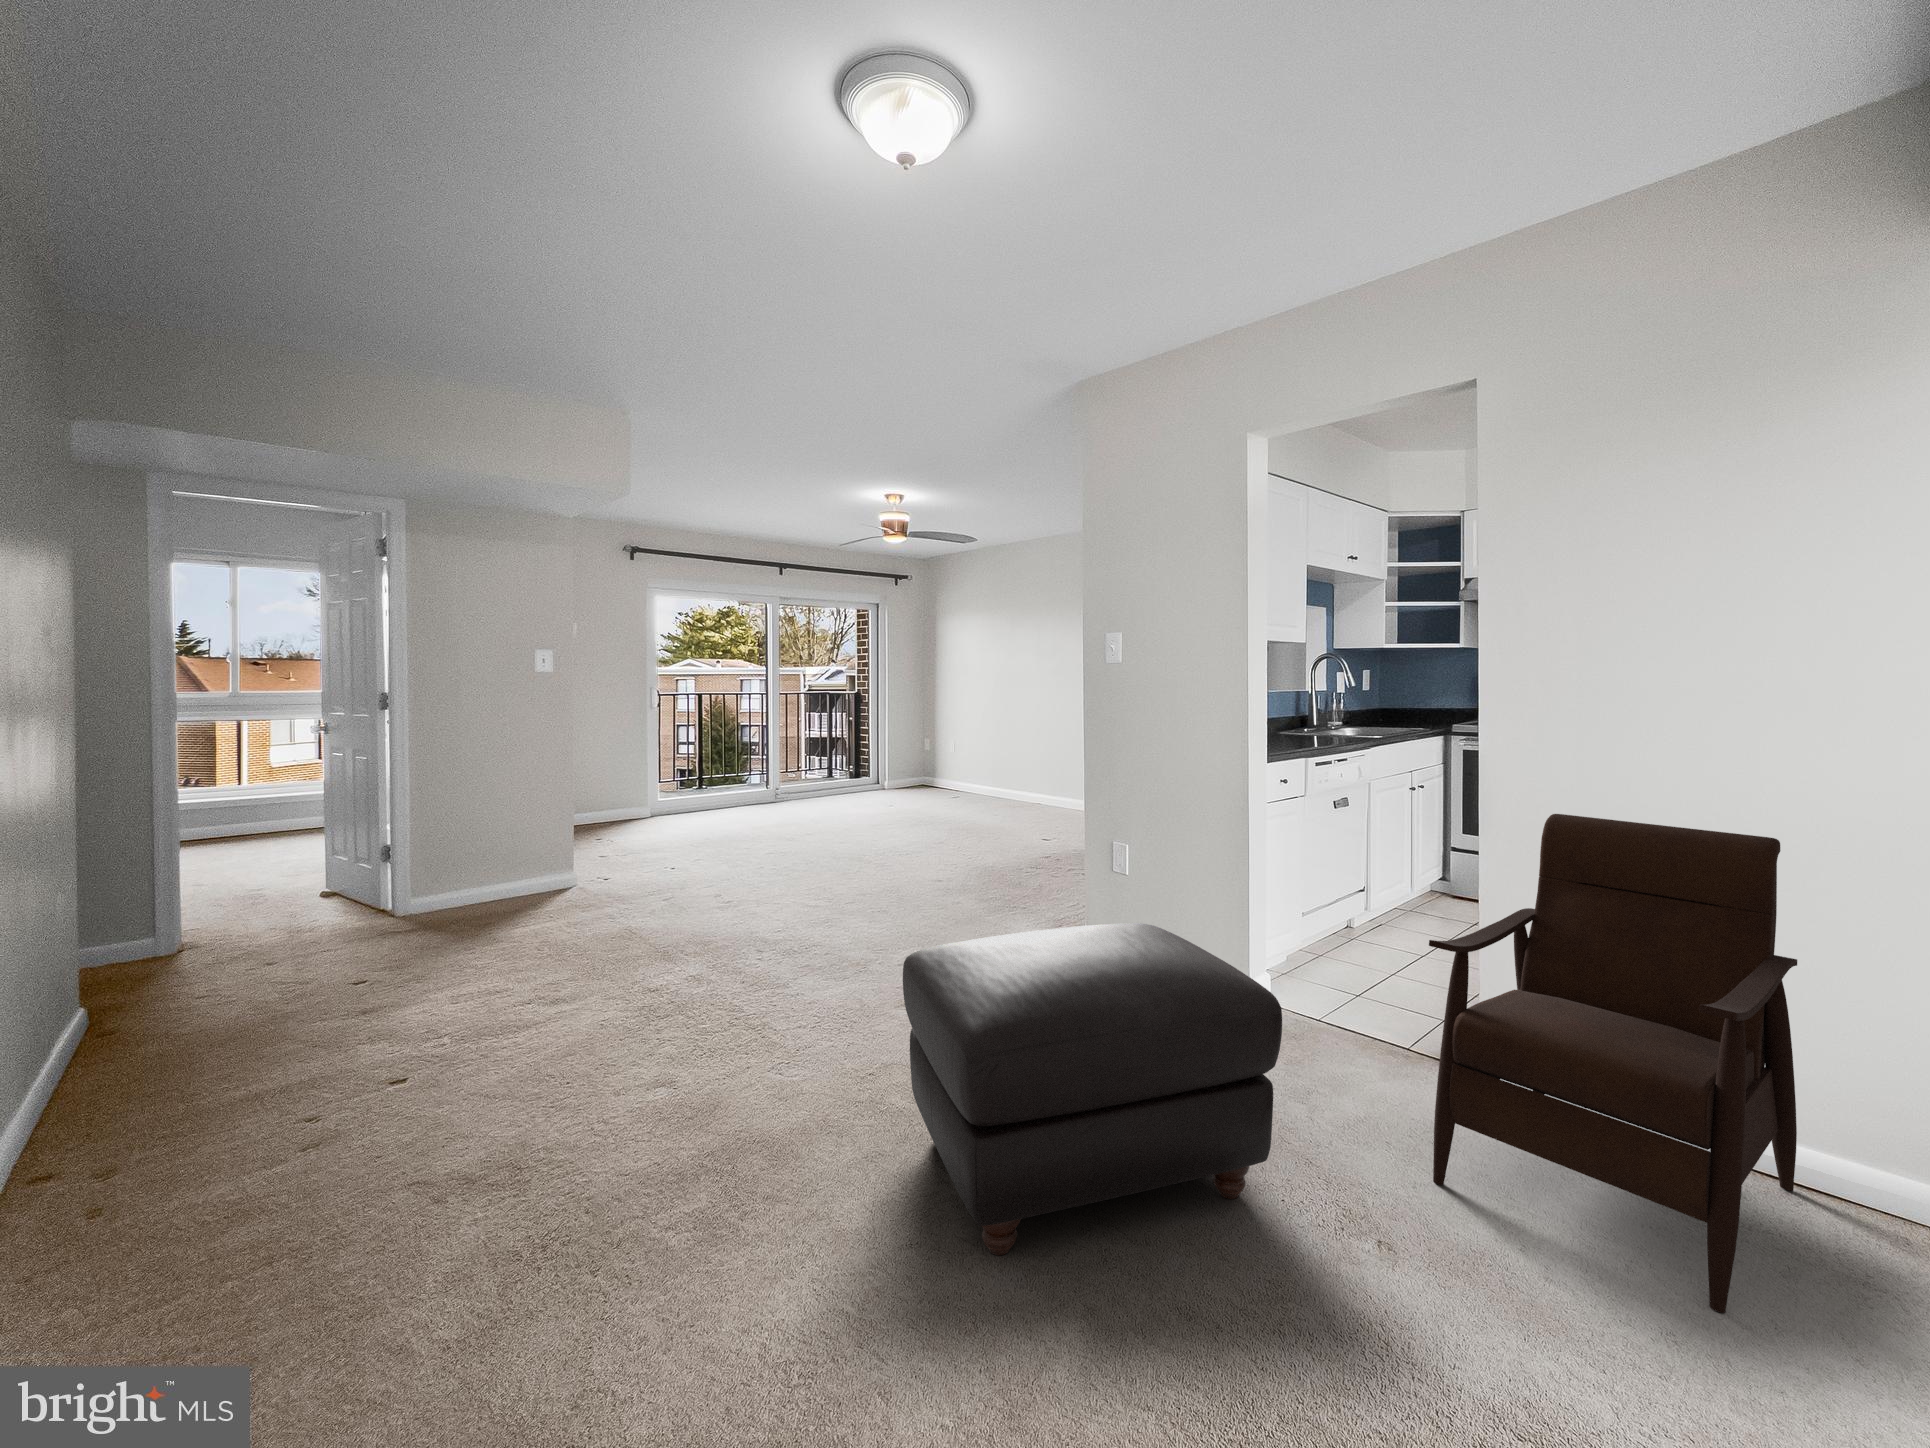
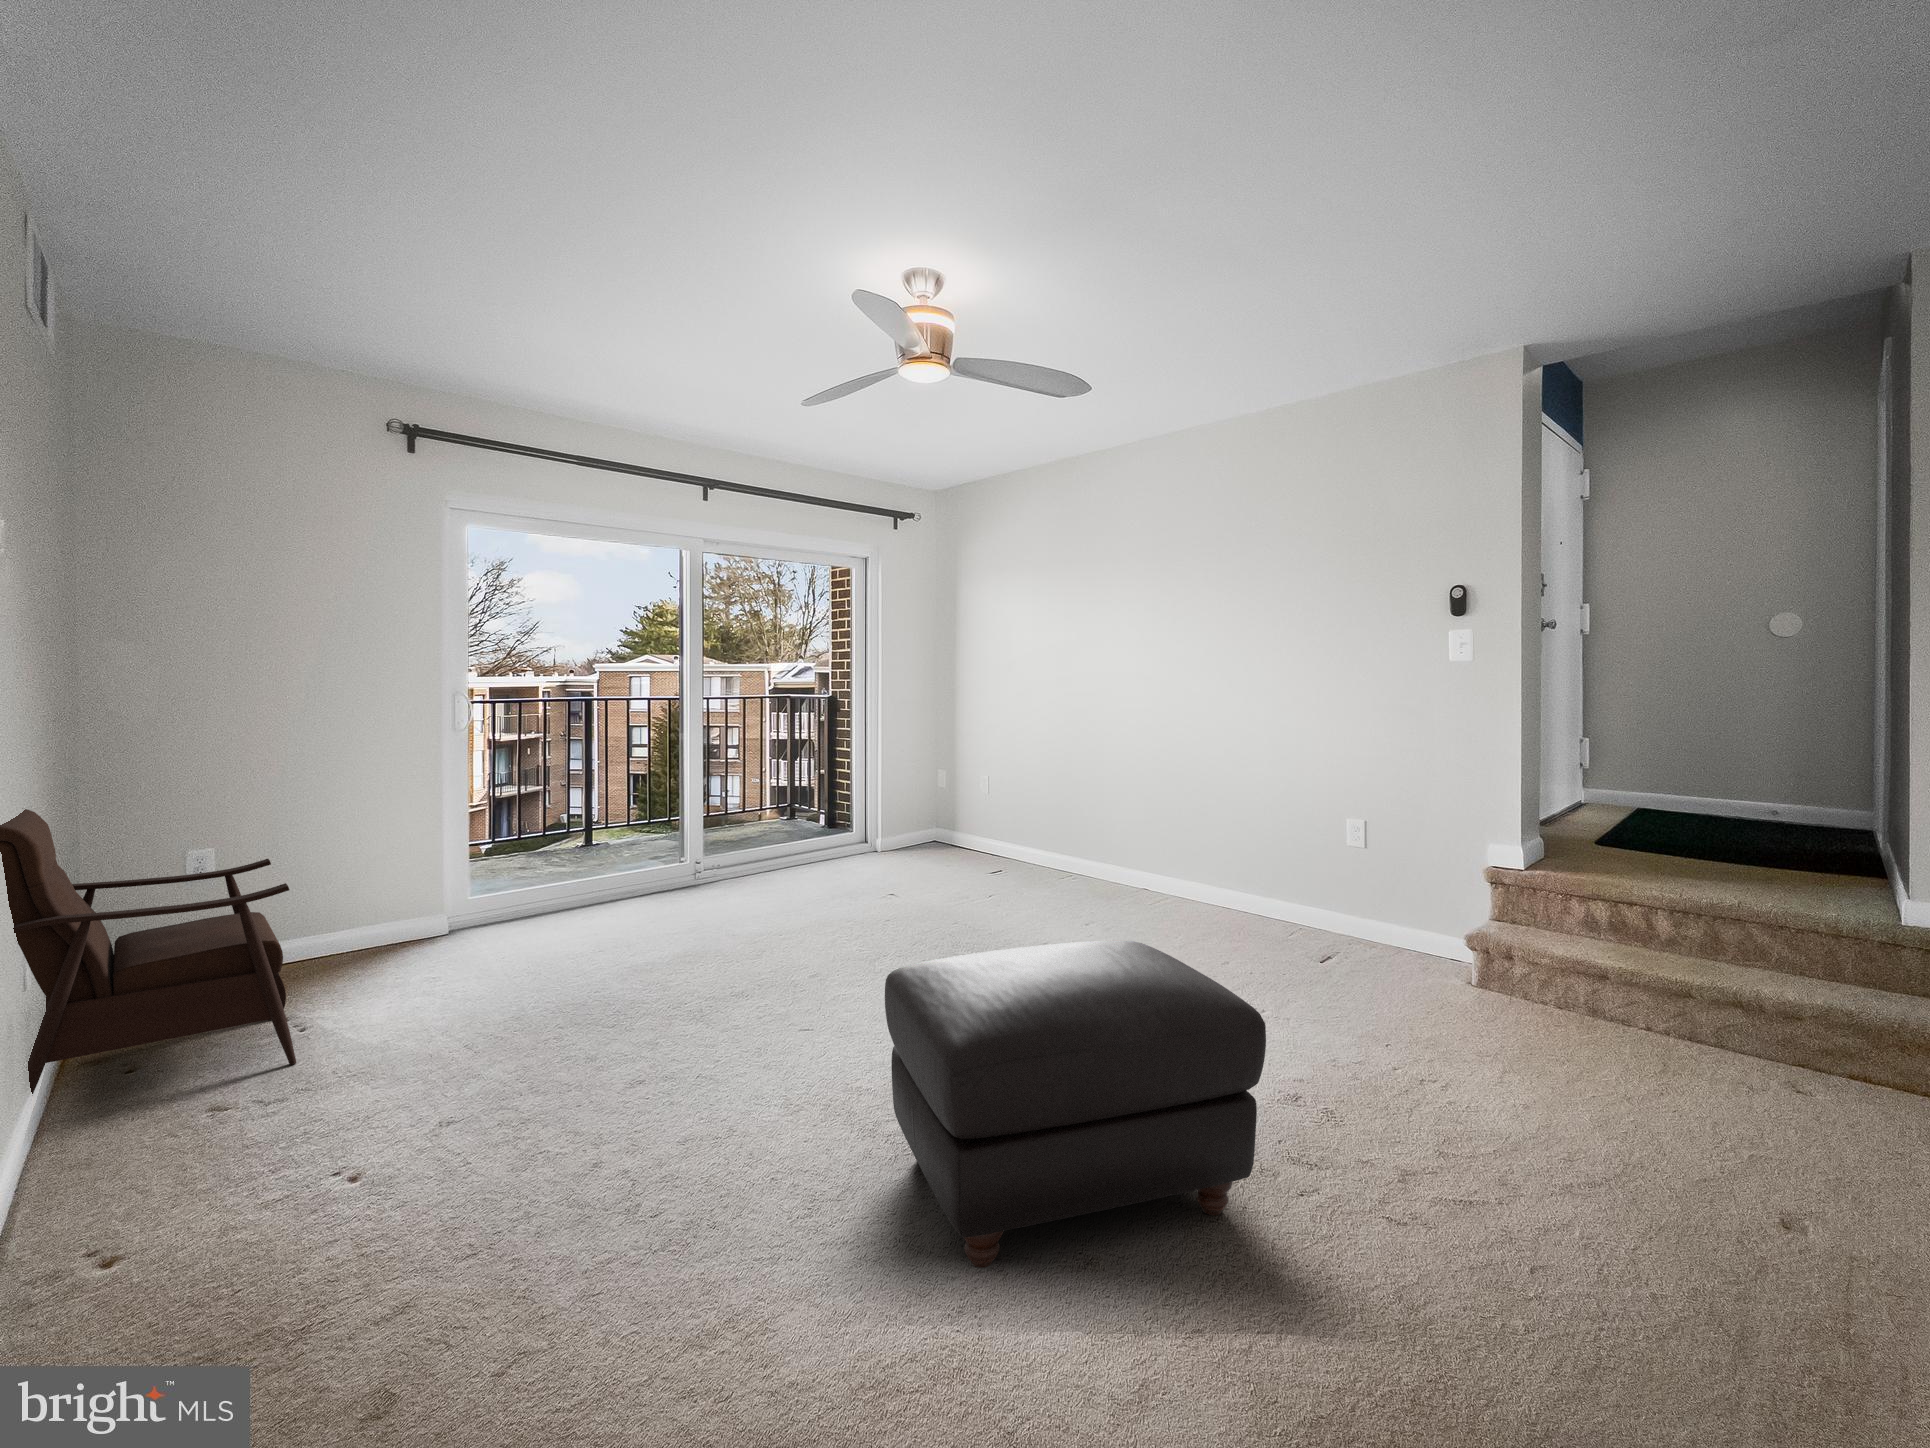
armchair: present [1429,814,1797,1313] -> present [0,809,296,1094]

